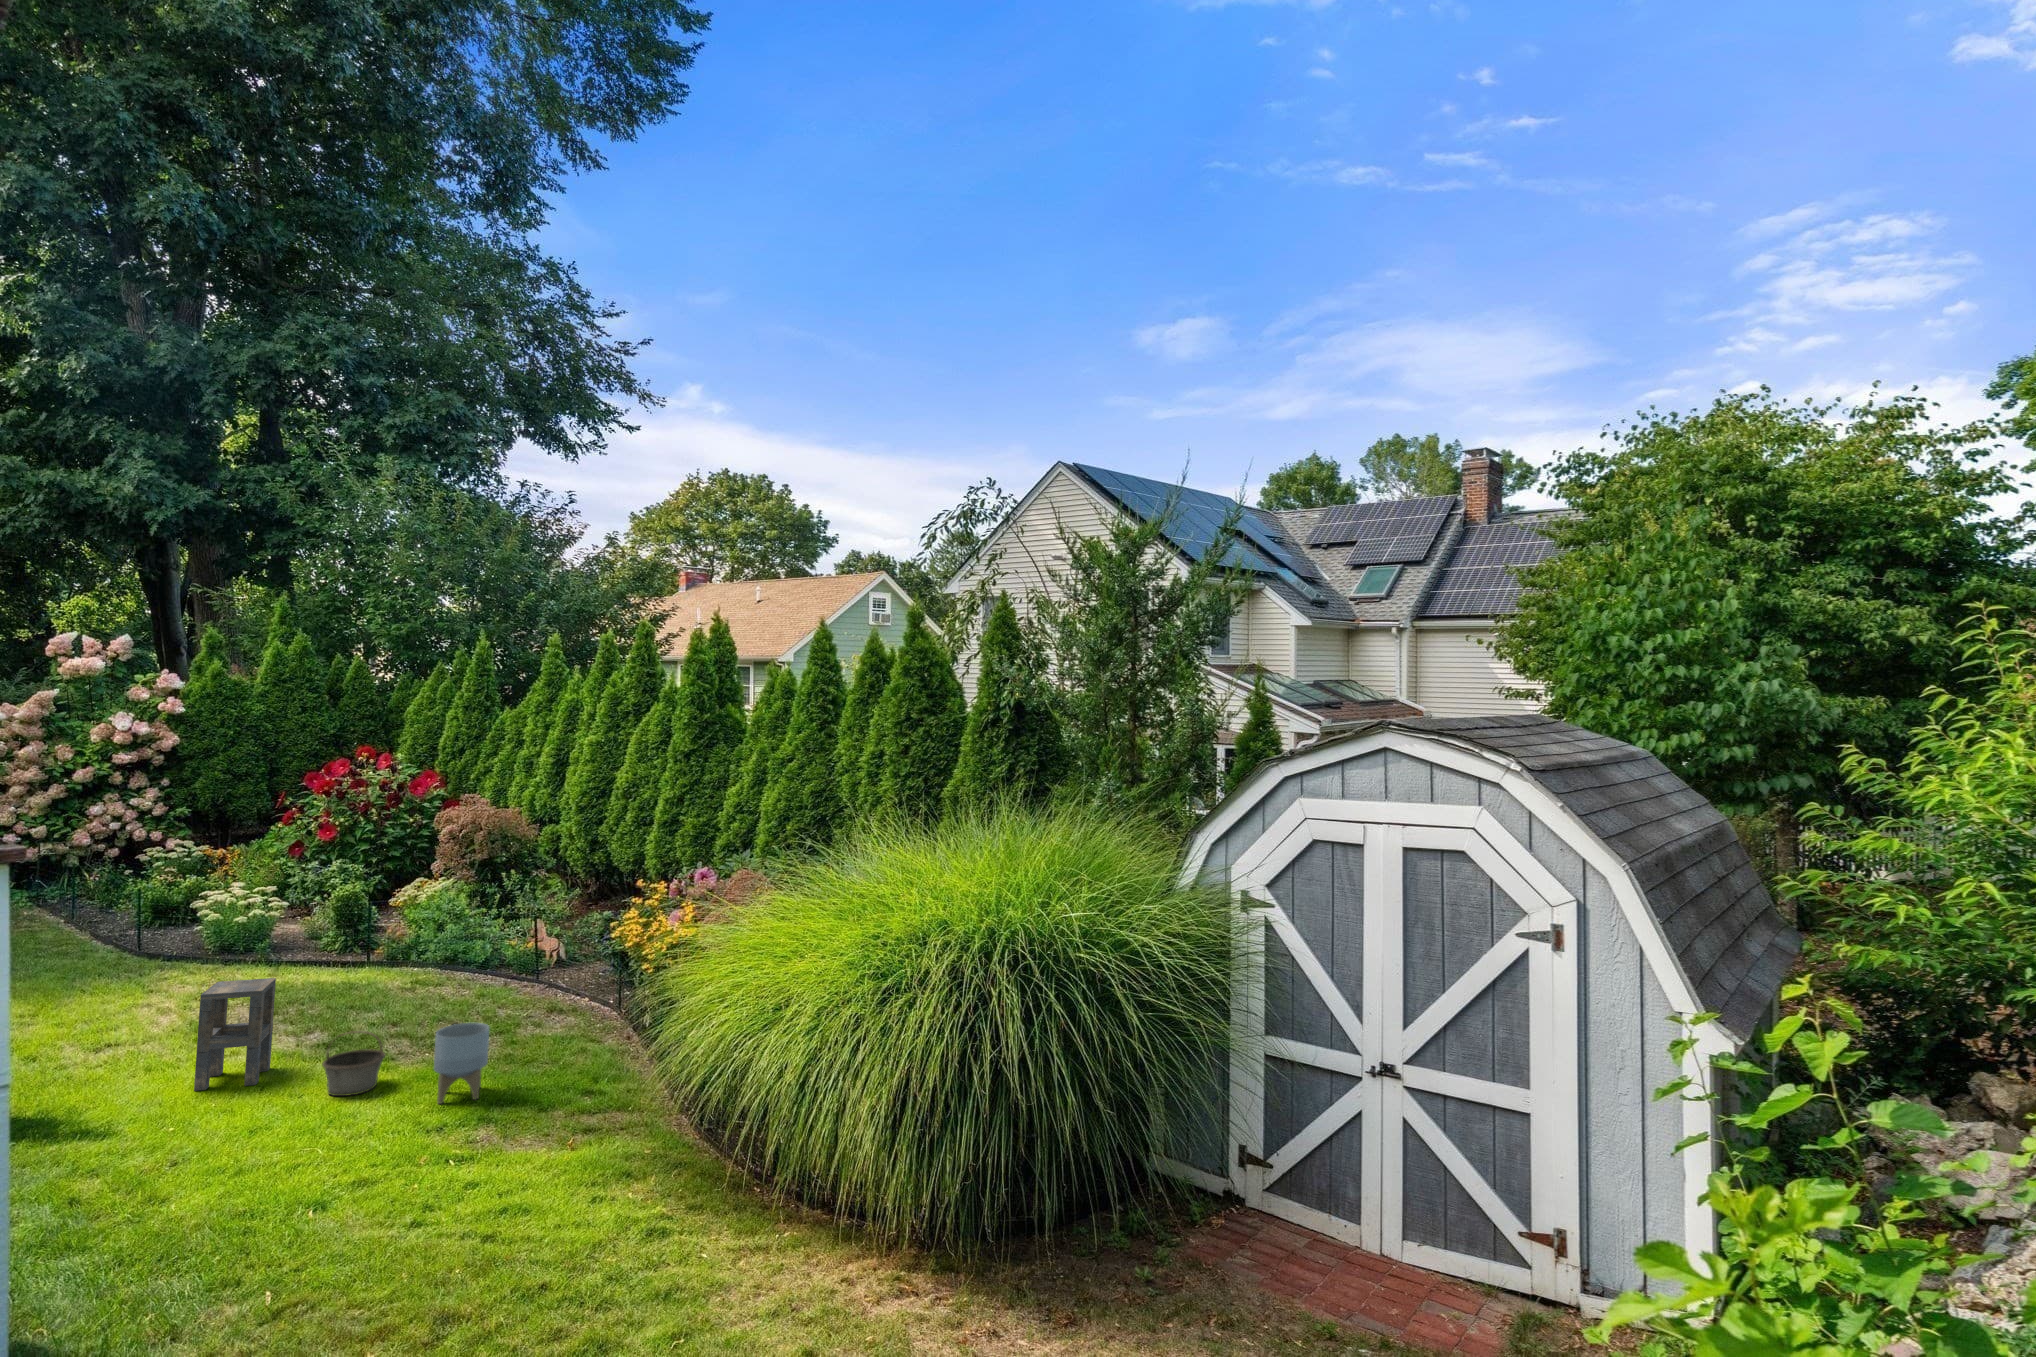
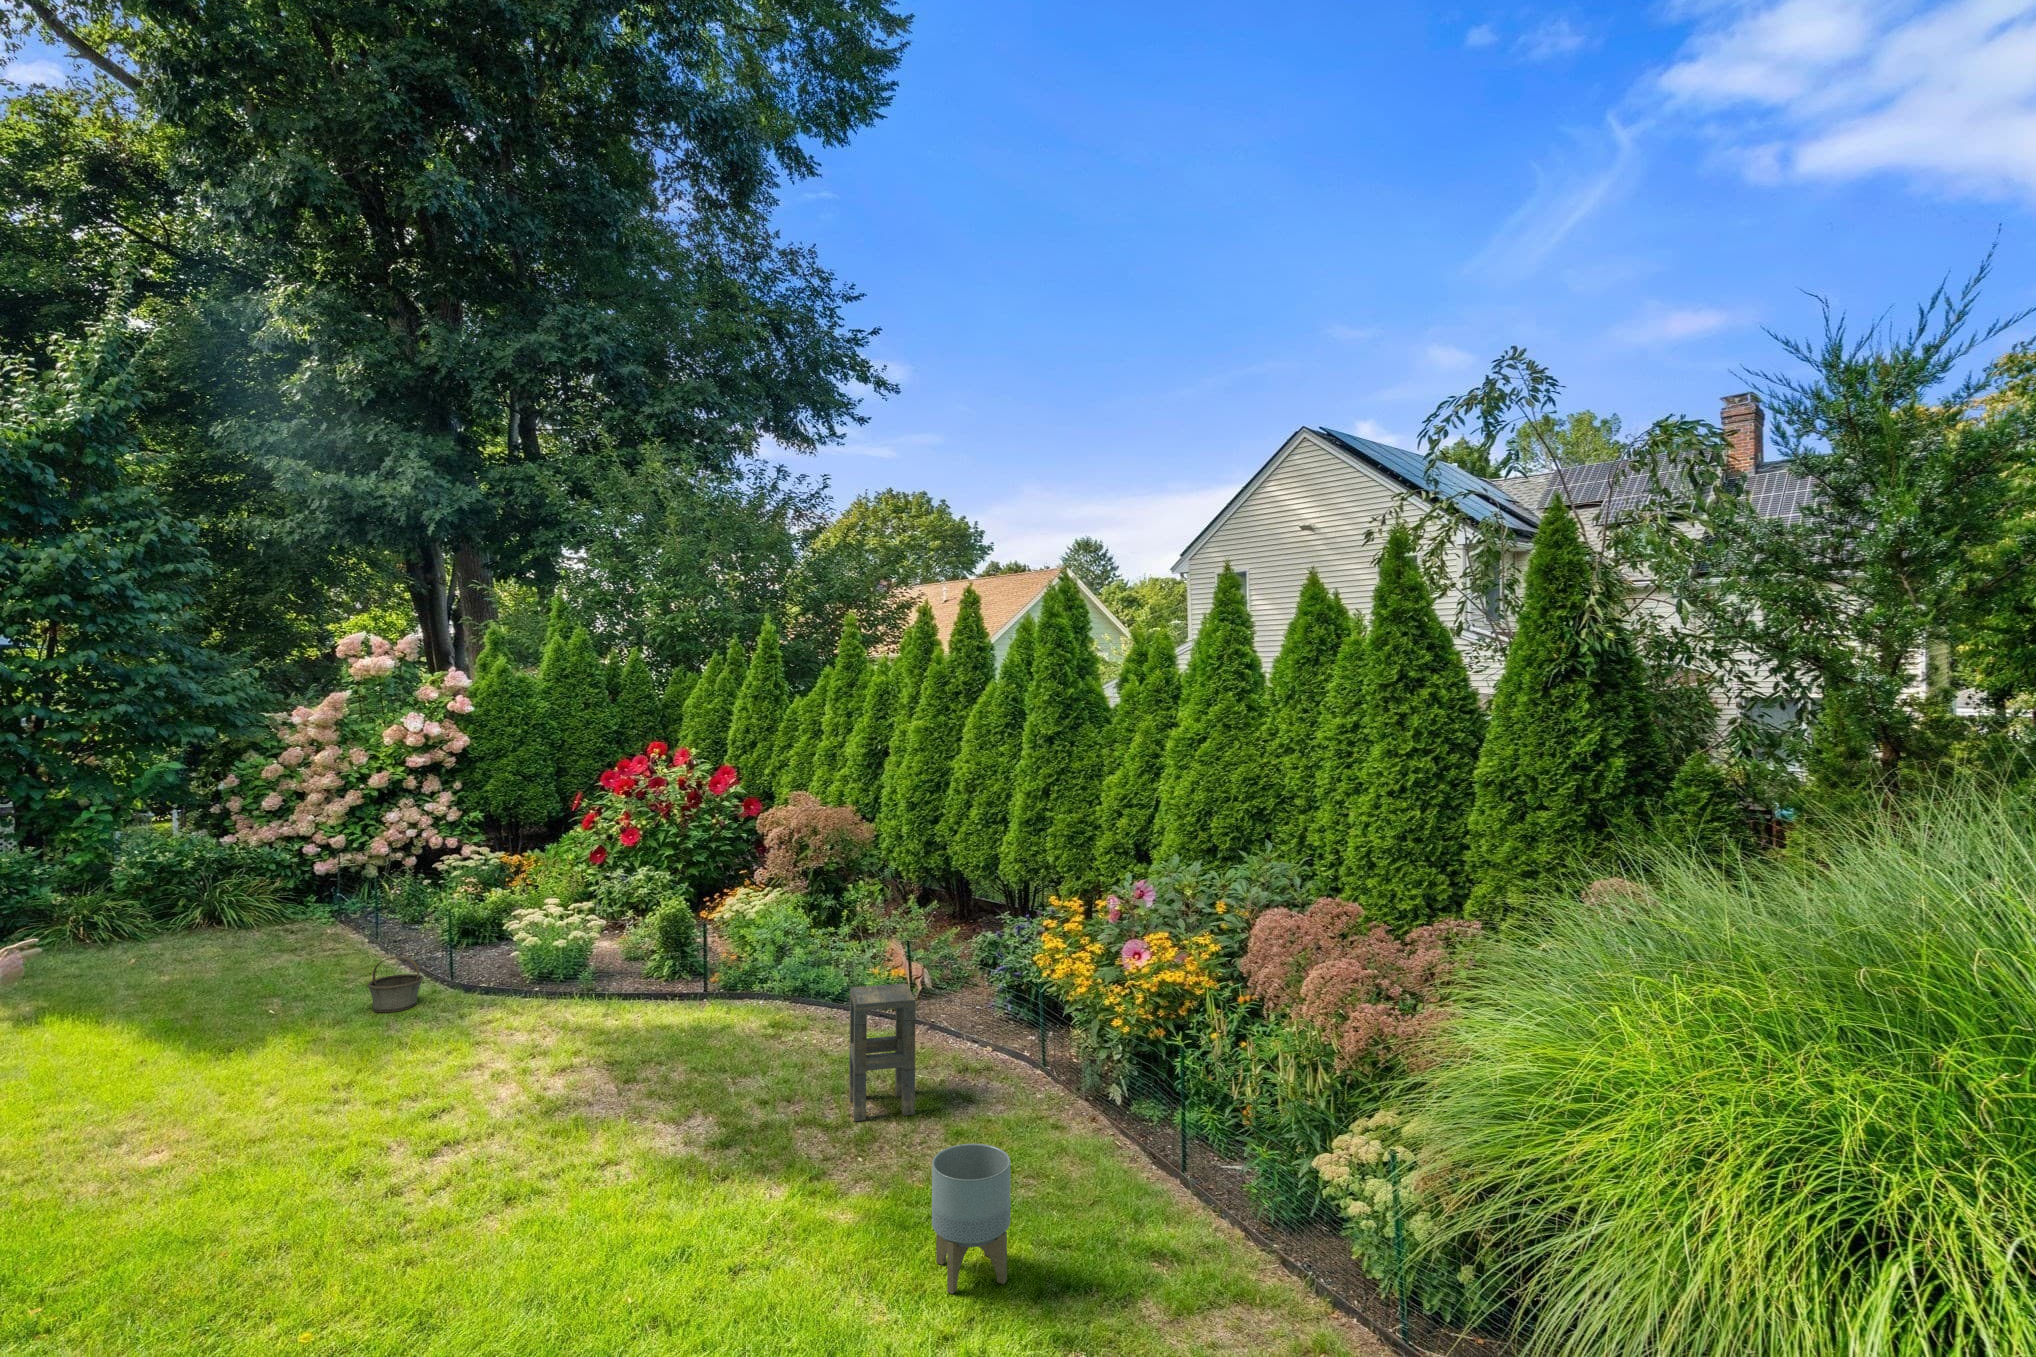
side table: present [194,978,276,1091] -> present [849,983,916,1121]
basket: present [322,1031,385,1096] -> present [367,957,423,1012]

